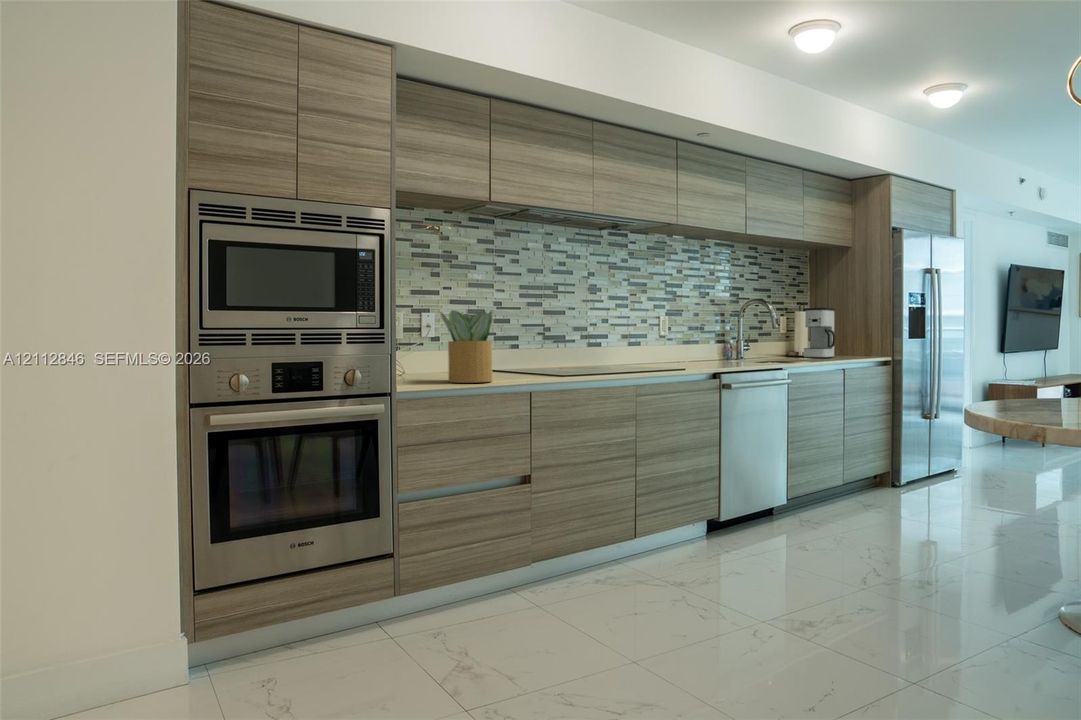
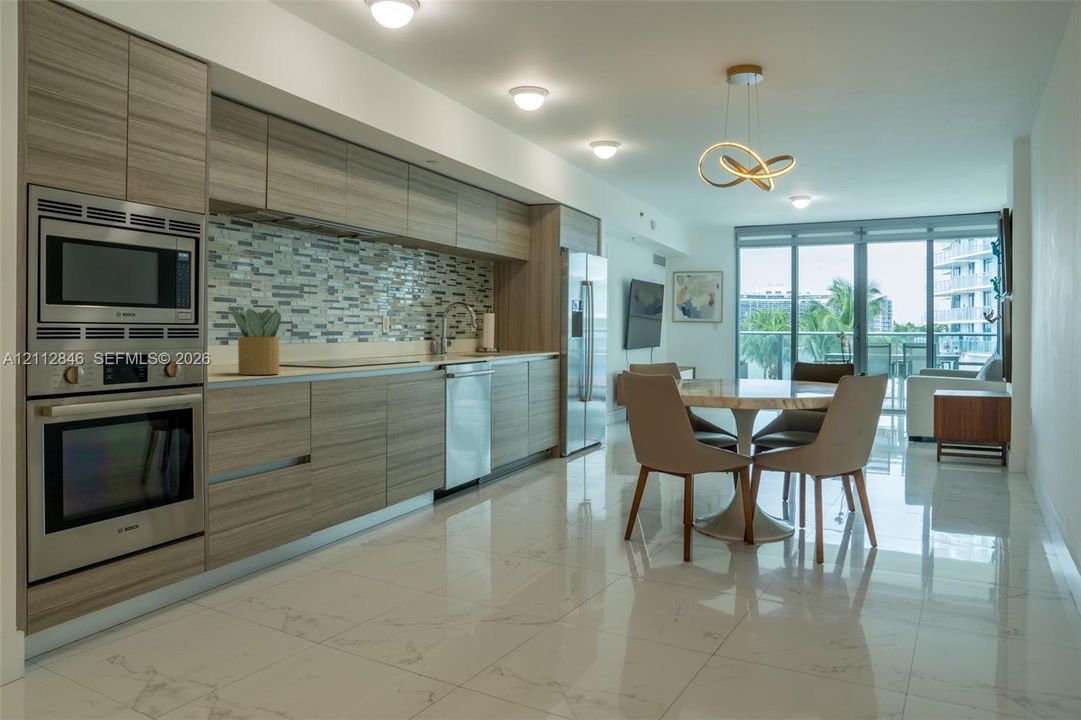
coffee maker: present [804,308,836,358] -> none [493,311,518,354]

